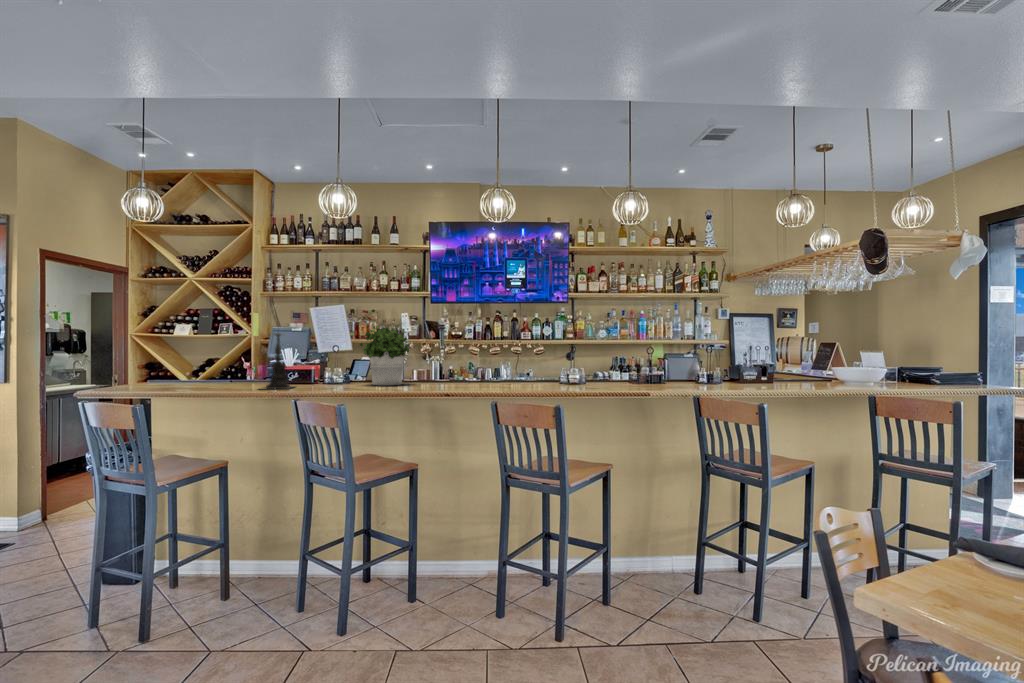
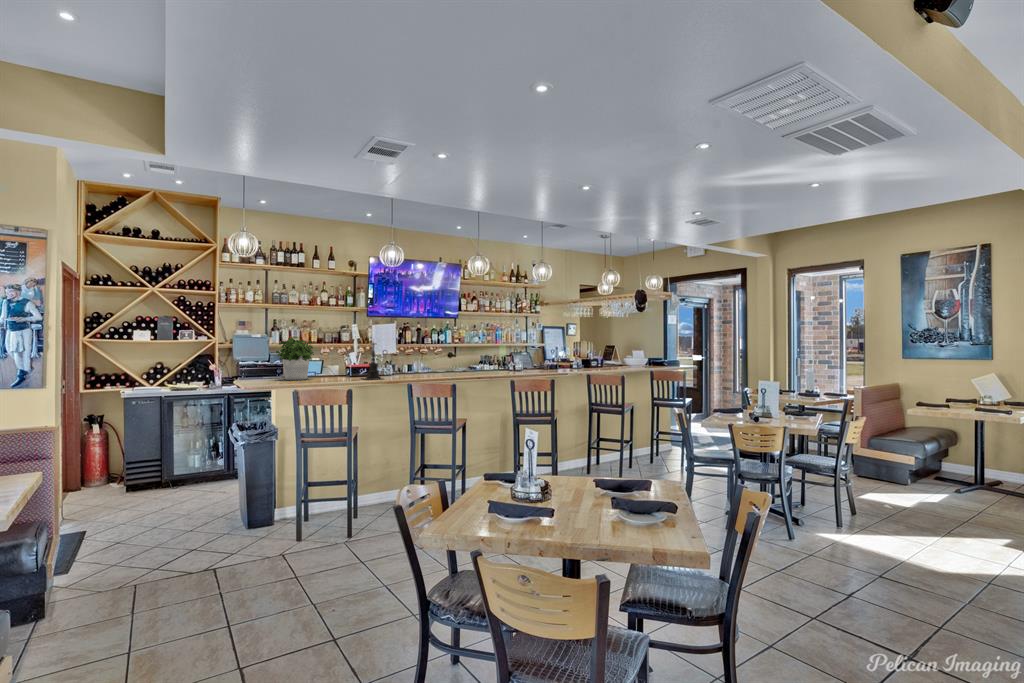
potted plant: present [360,326,409,386] -> present [276,338,314,380]

